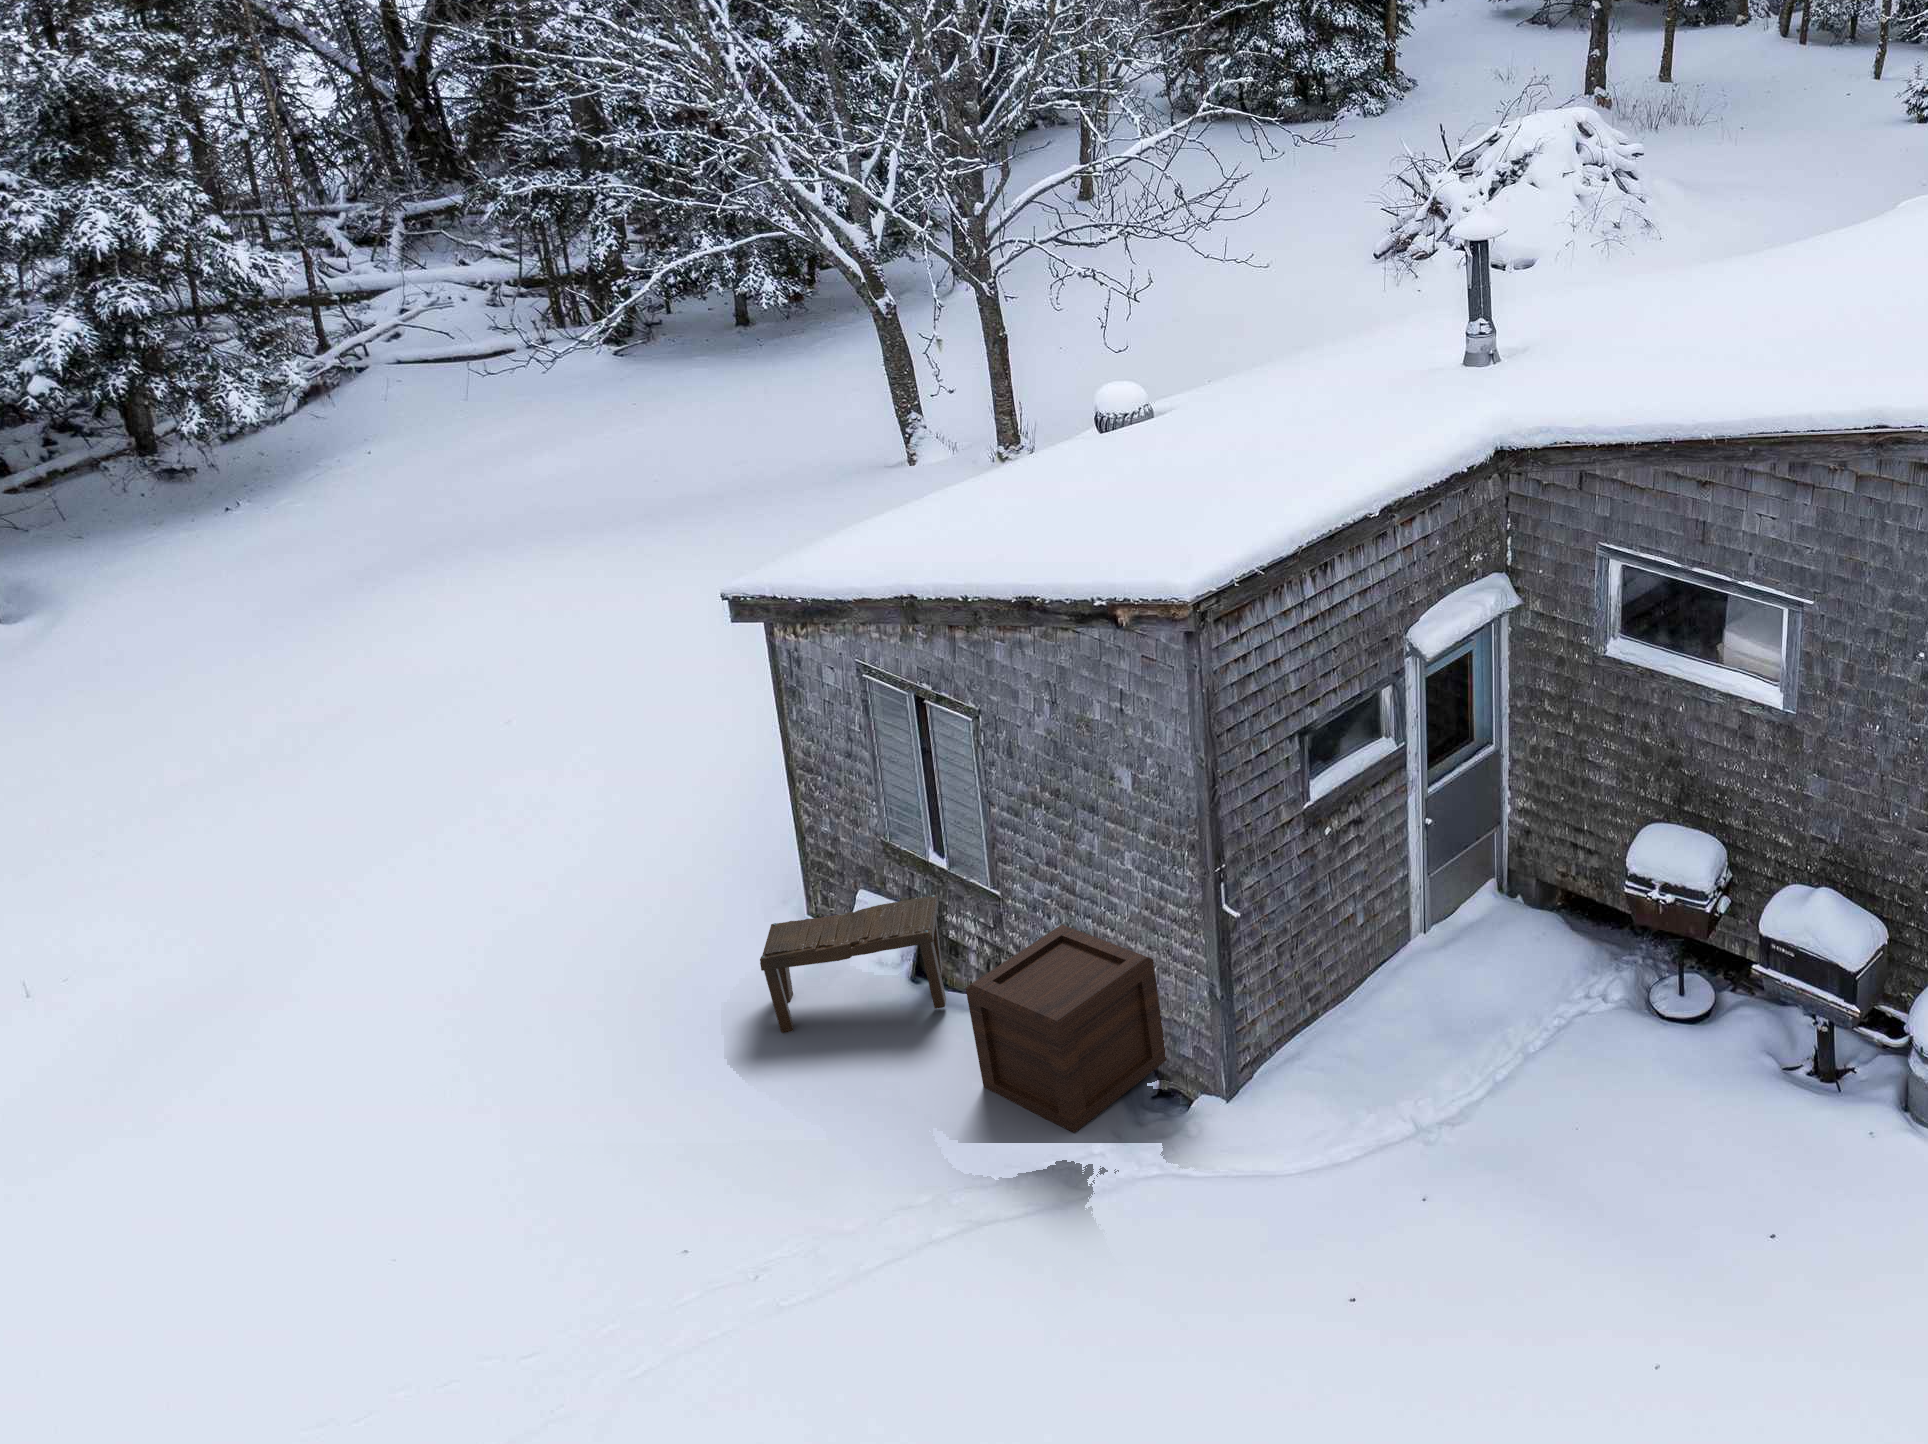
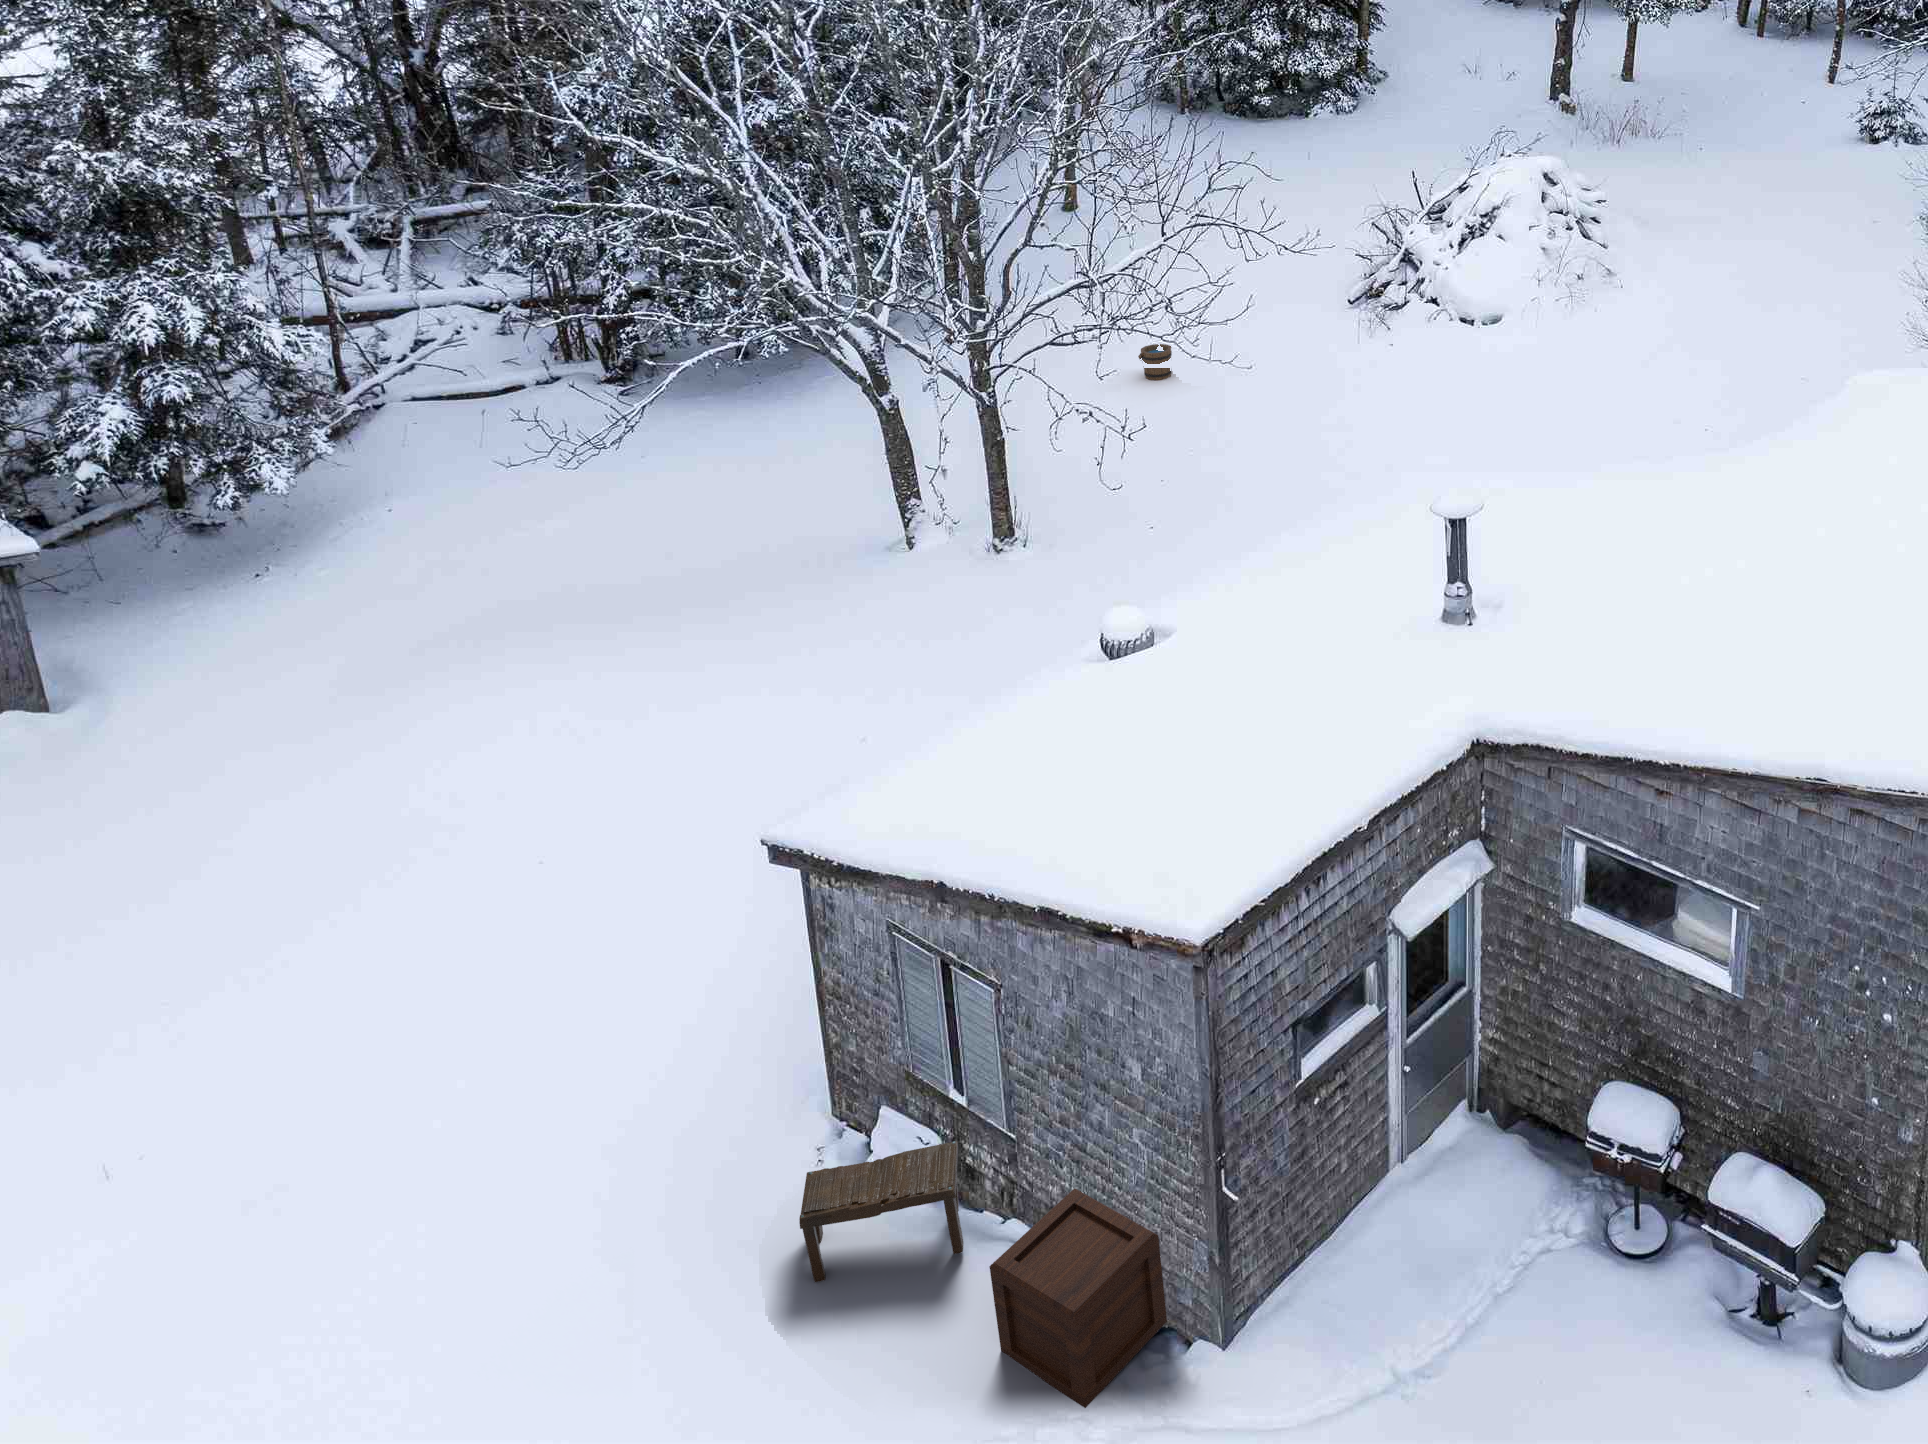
bucket: none [1158,301,1193,337] -> present [1138,344,1172,380]

